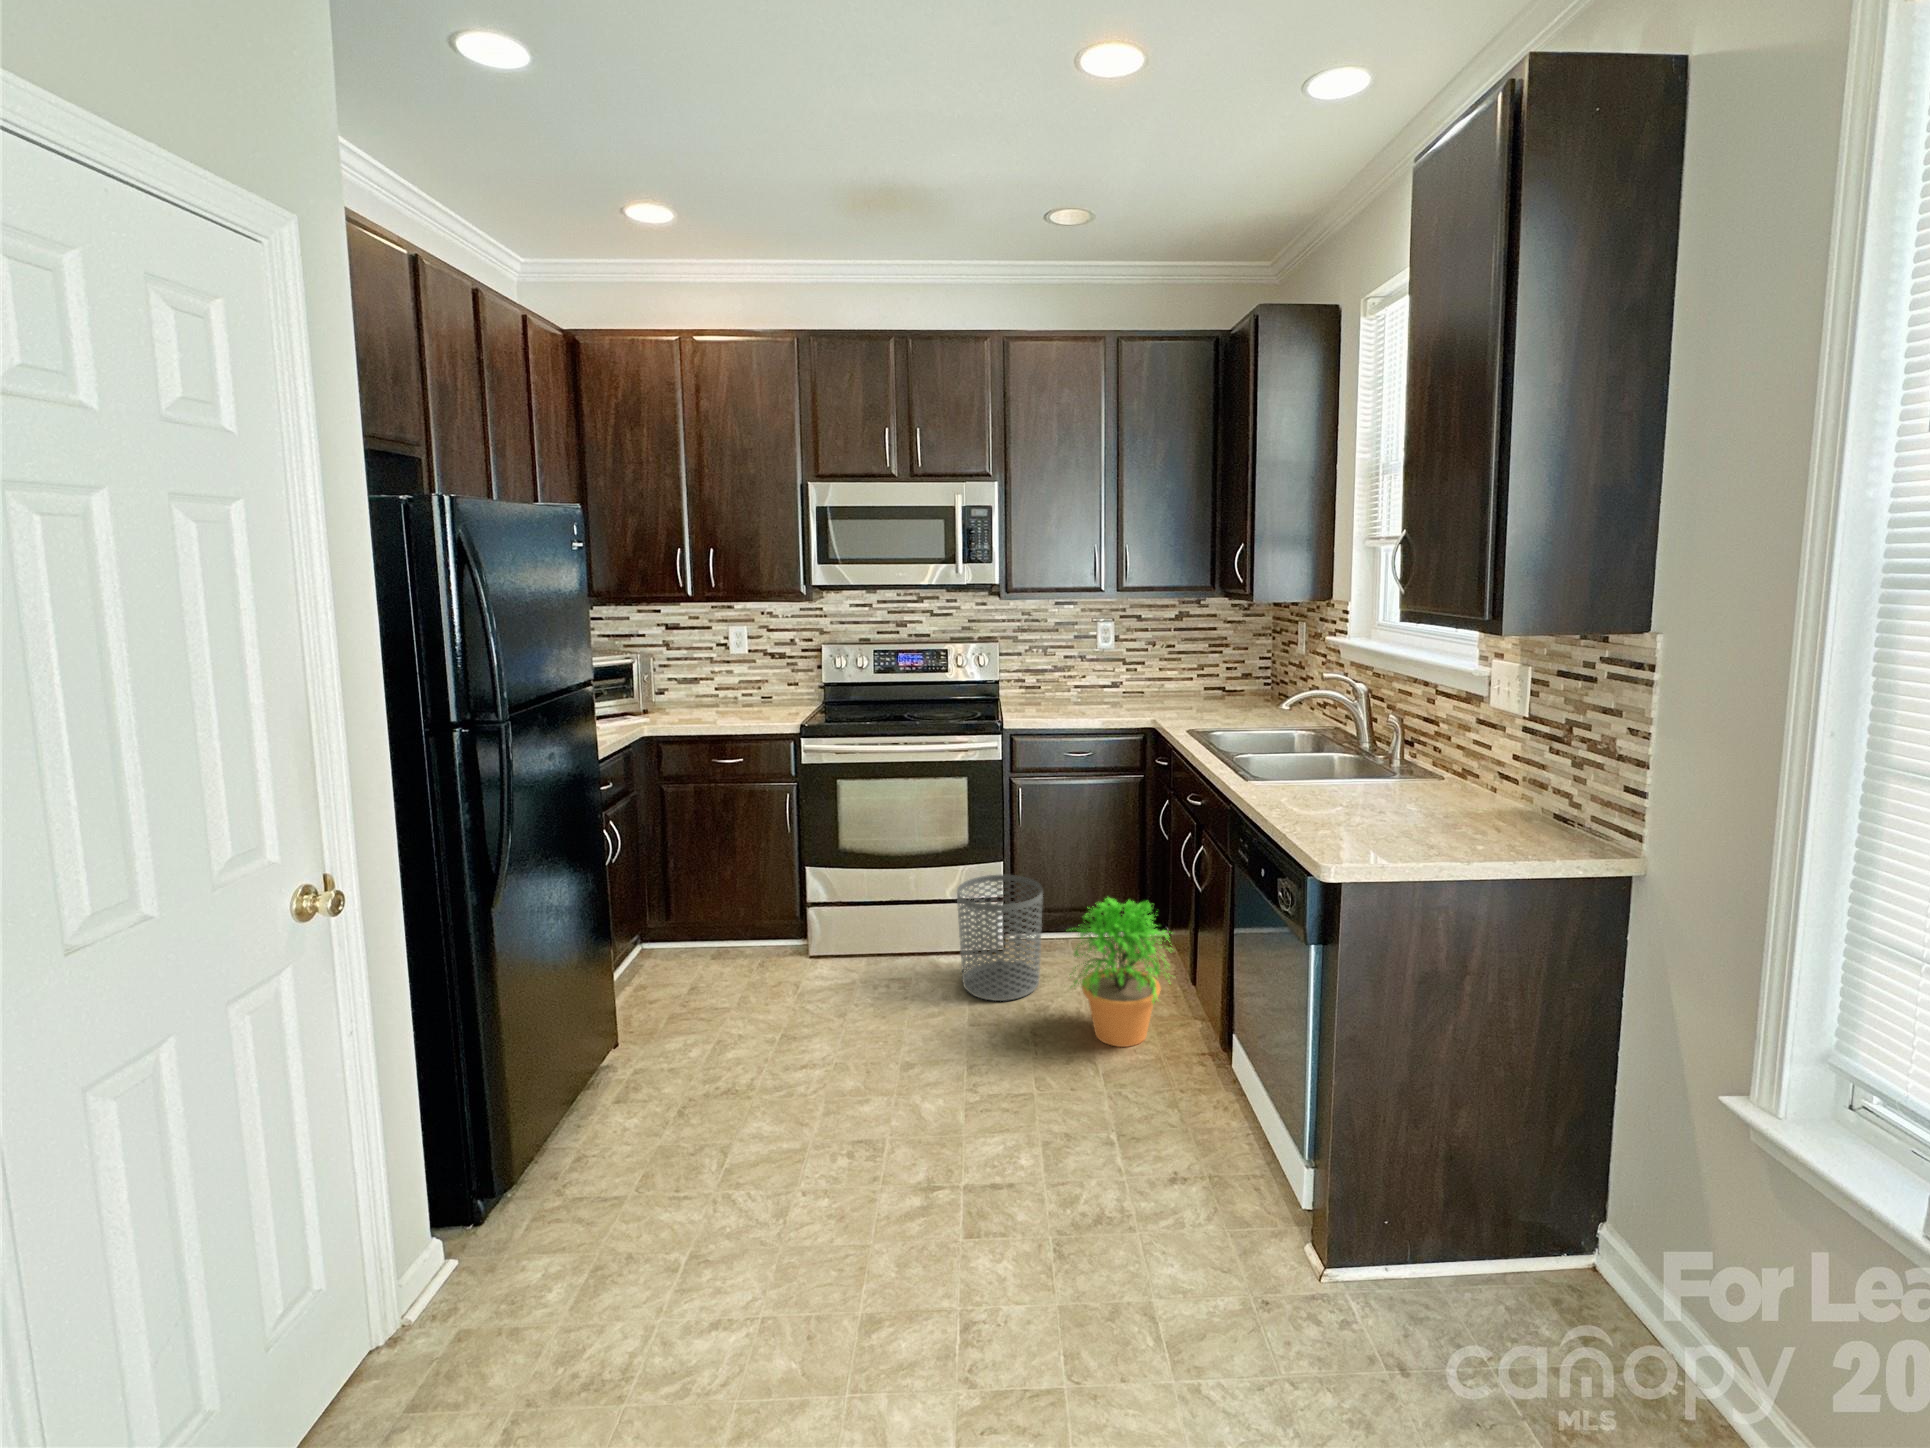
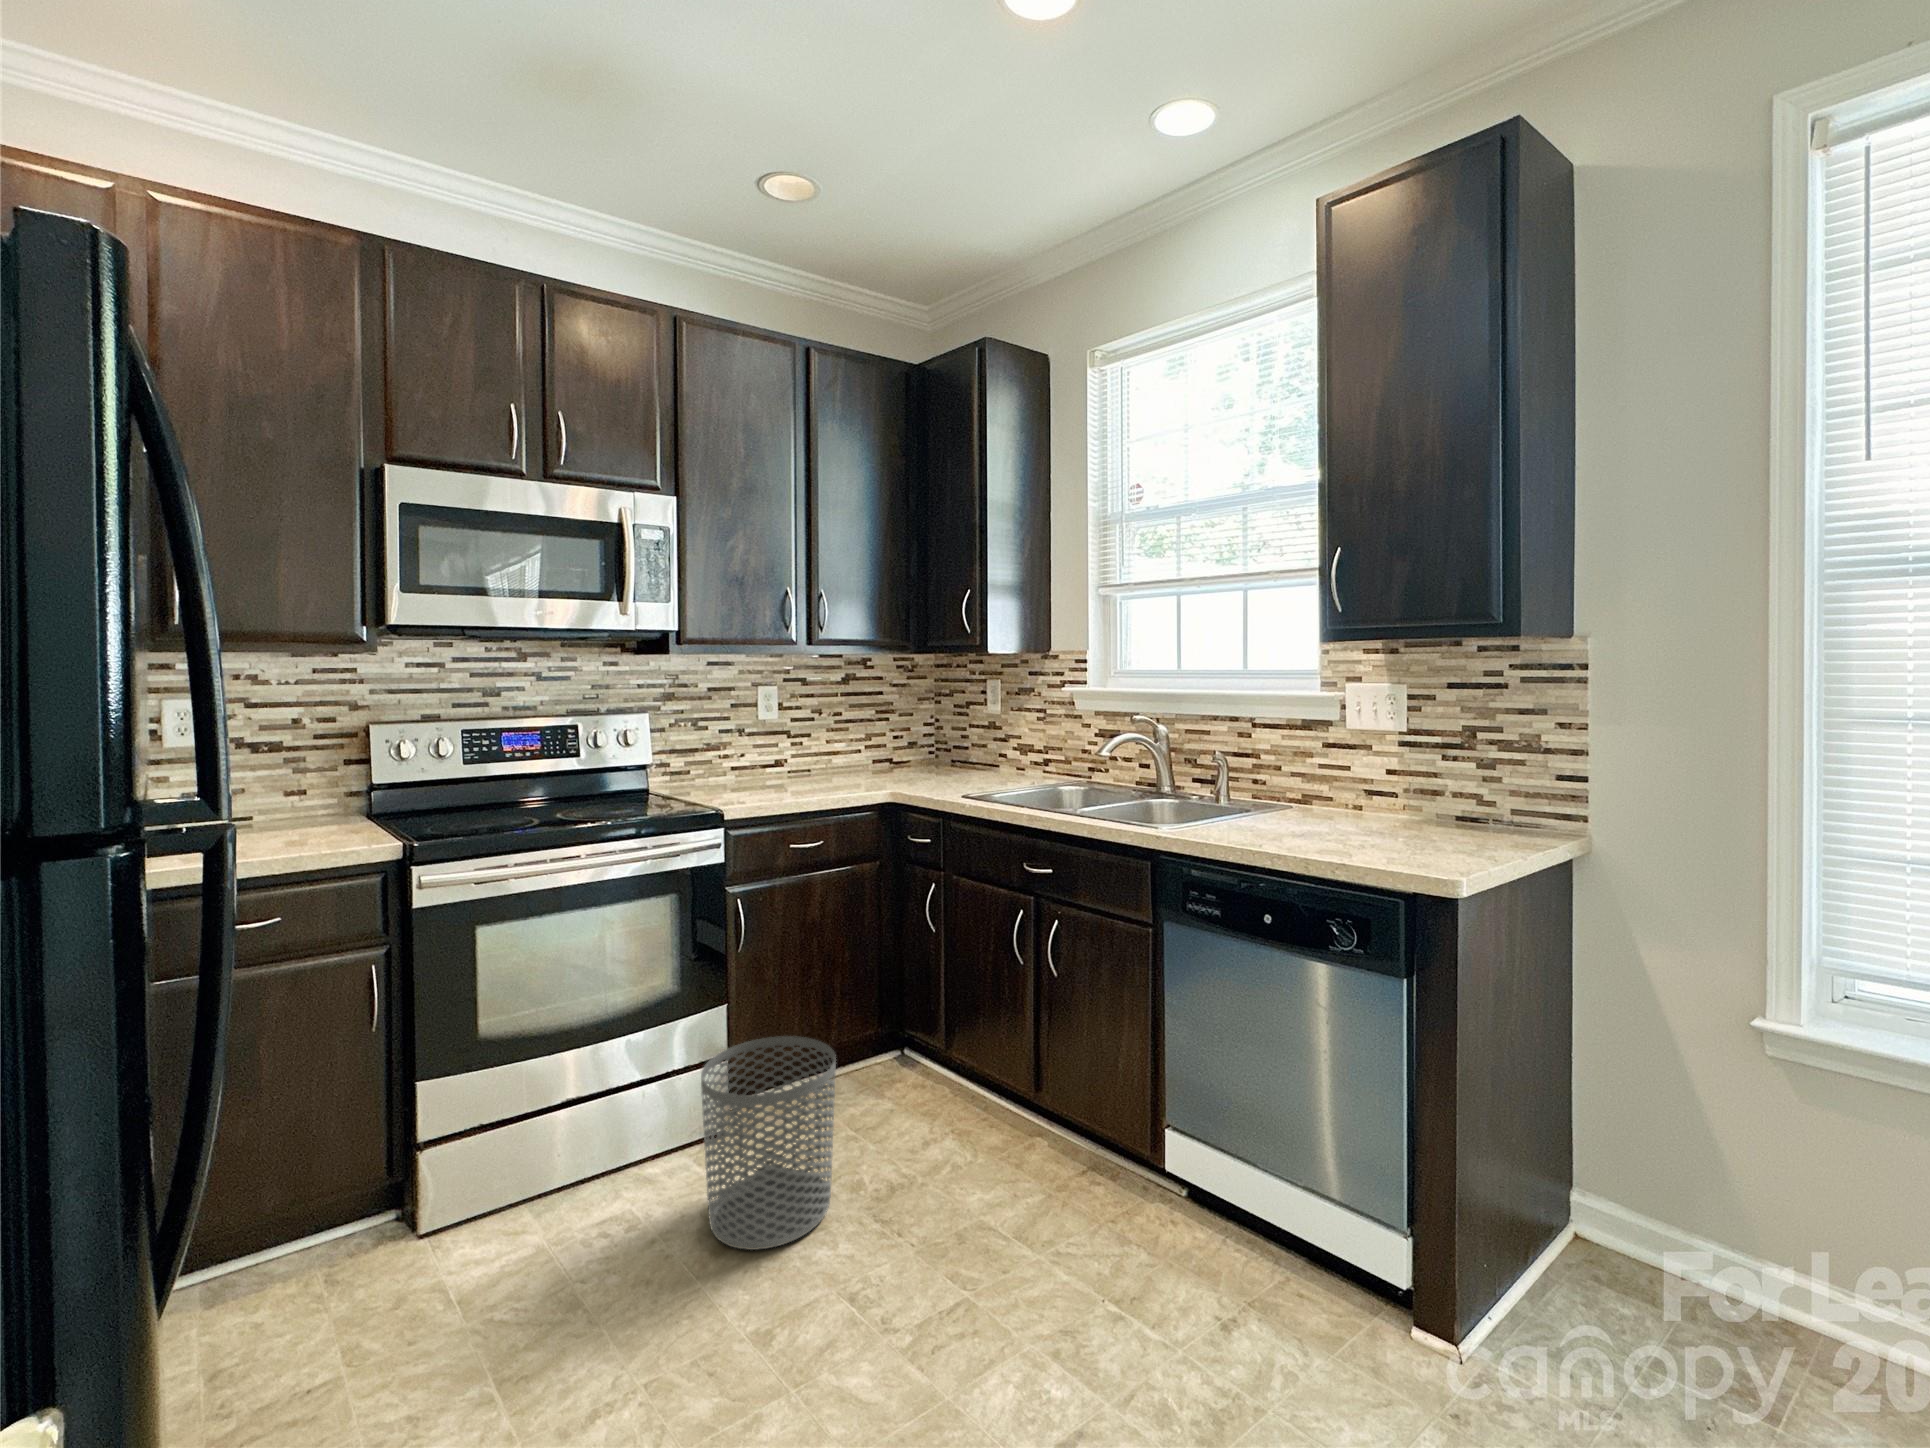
potted plant: present [1070,898,1169,1047] -> none [914,1012,1076,1230]

